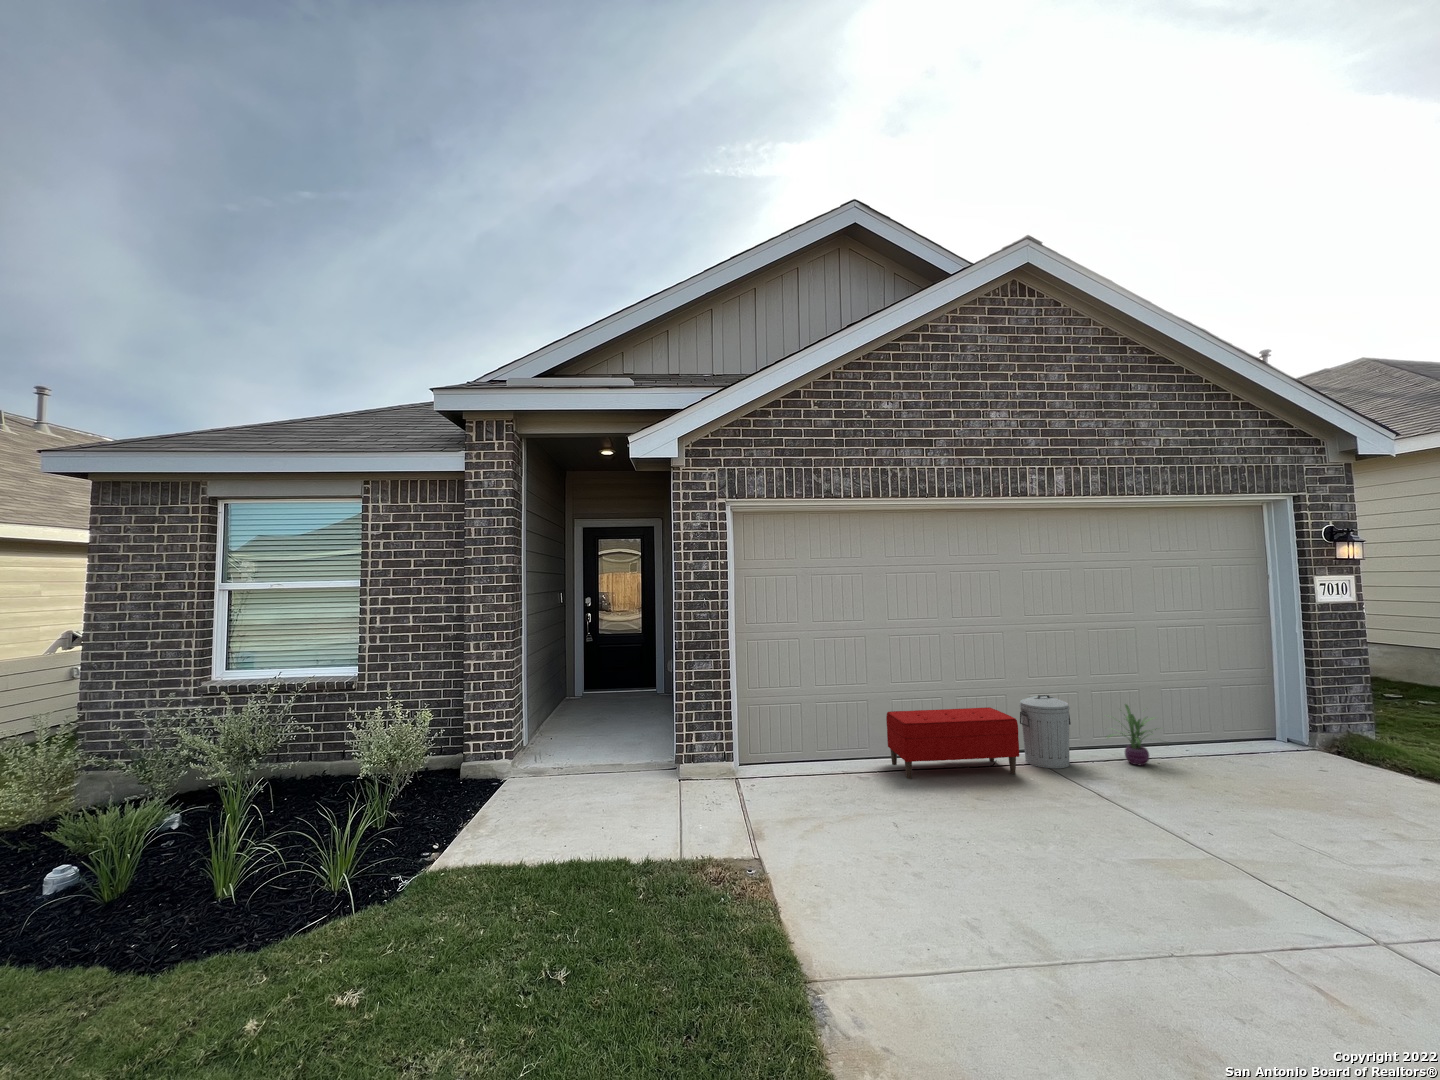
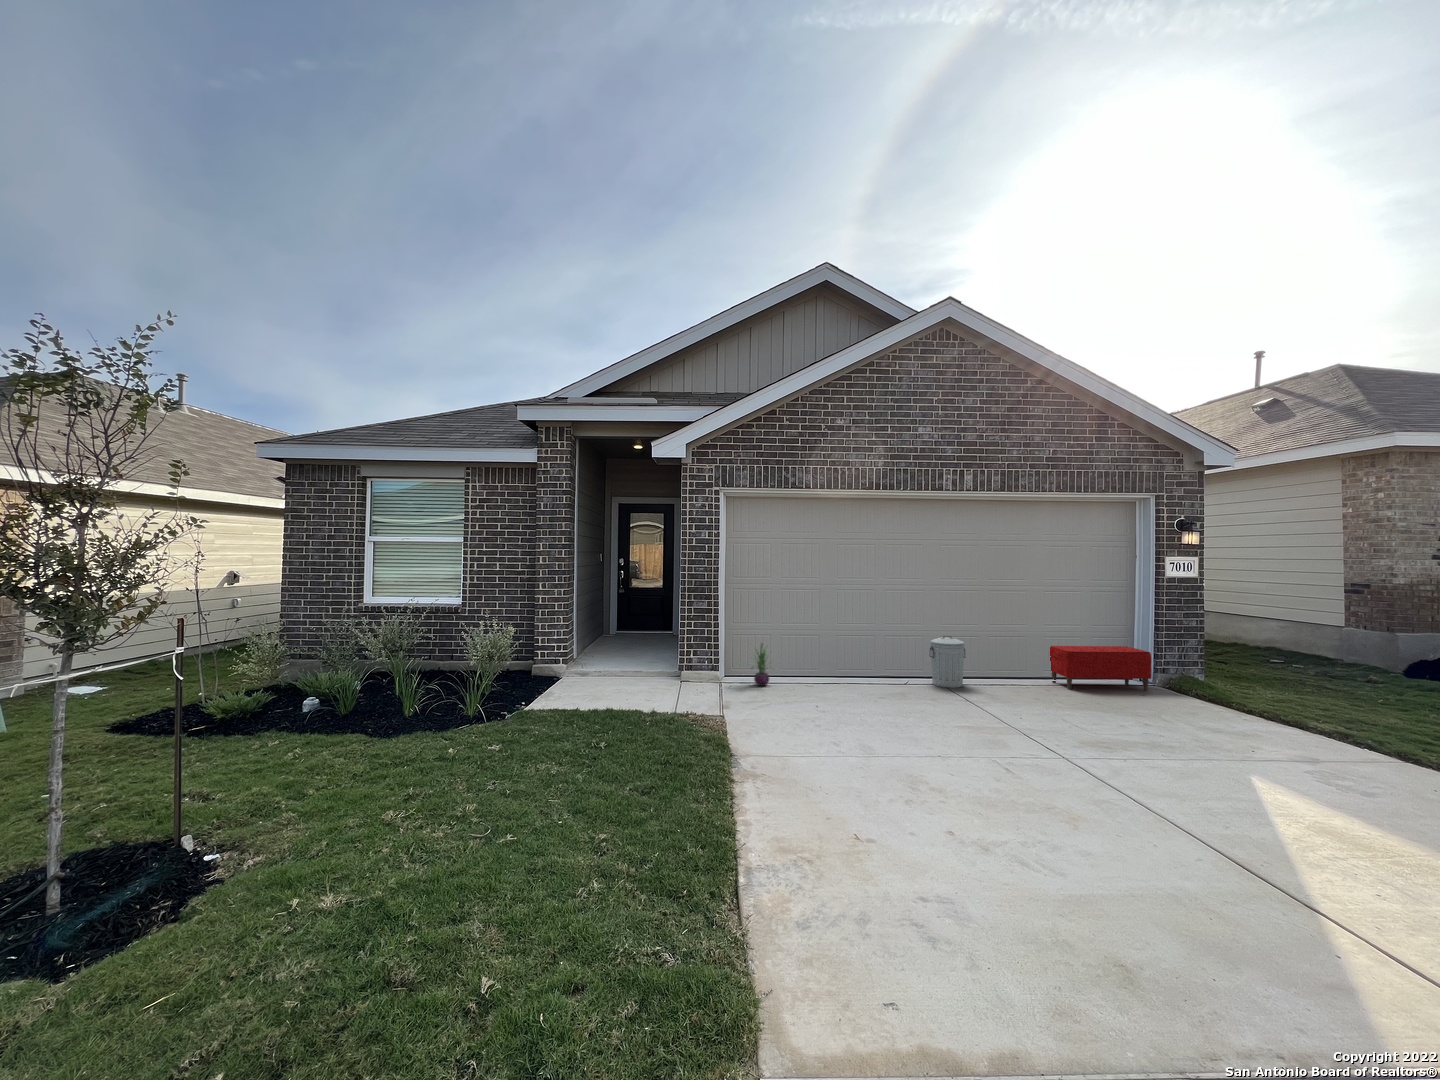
decorative plant: present [1108,704,1157,766] -> present [752,643,769,686]
bench: present [886,707,1019,779] -> present [1050,646,1151,691]

